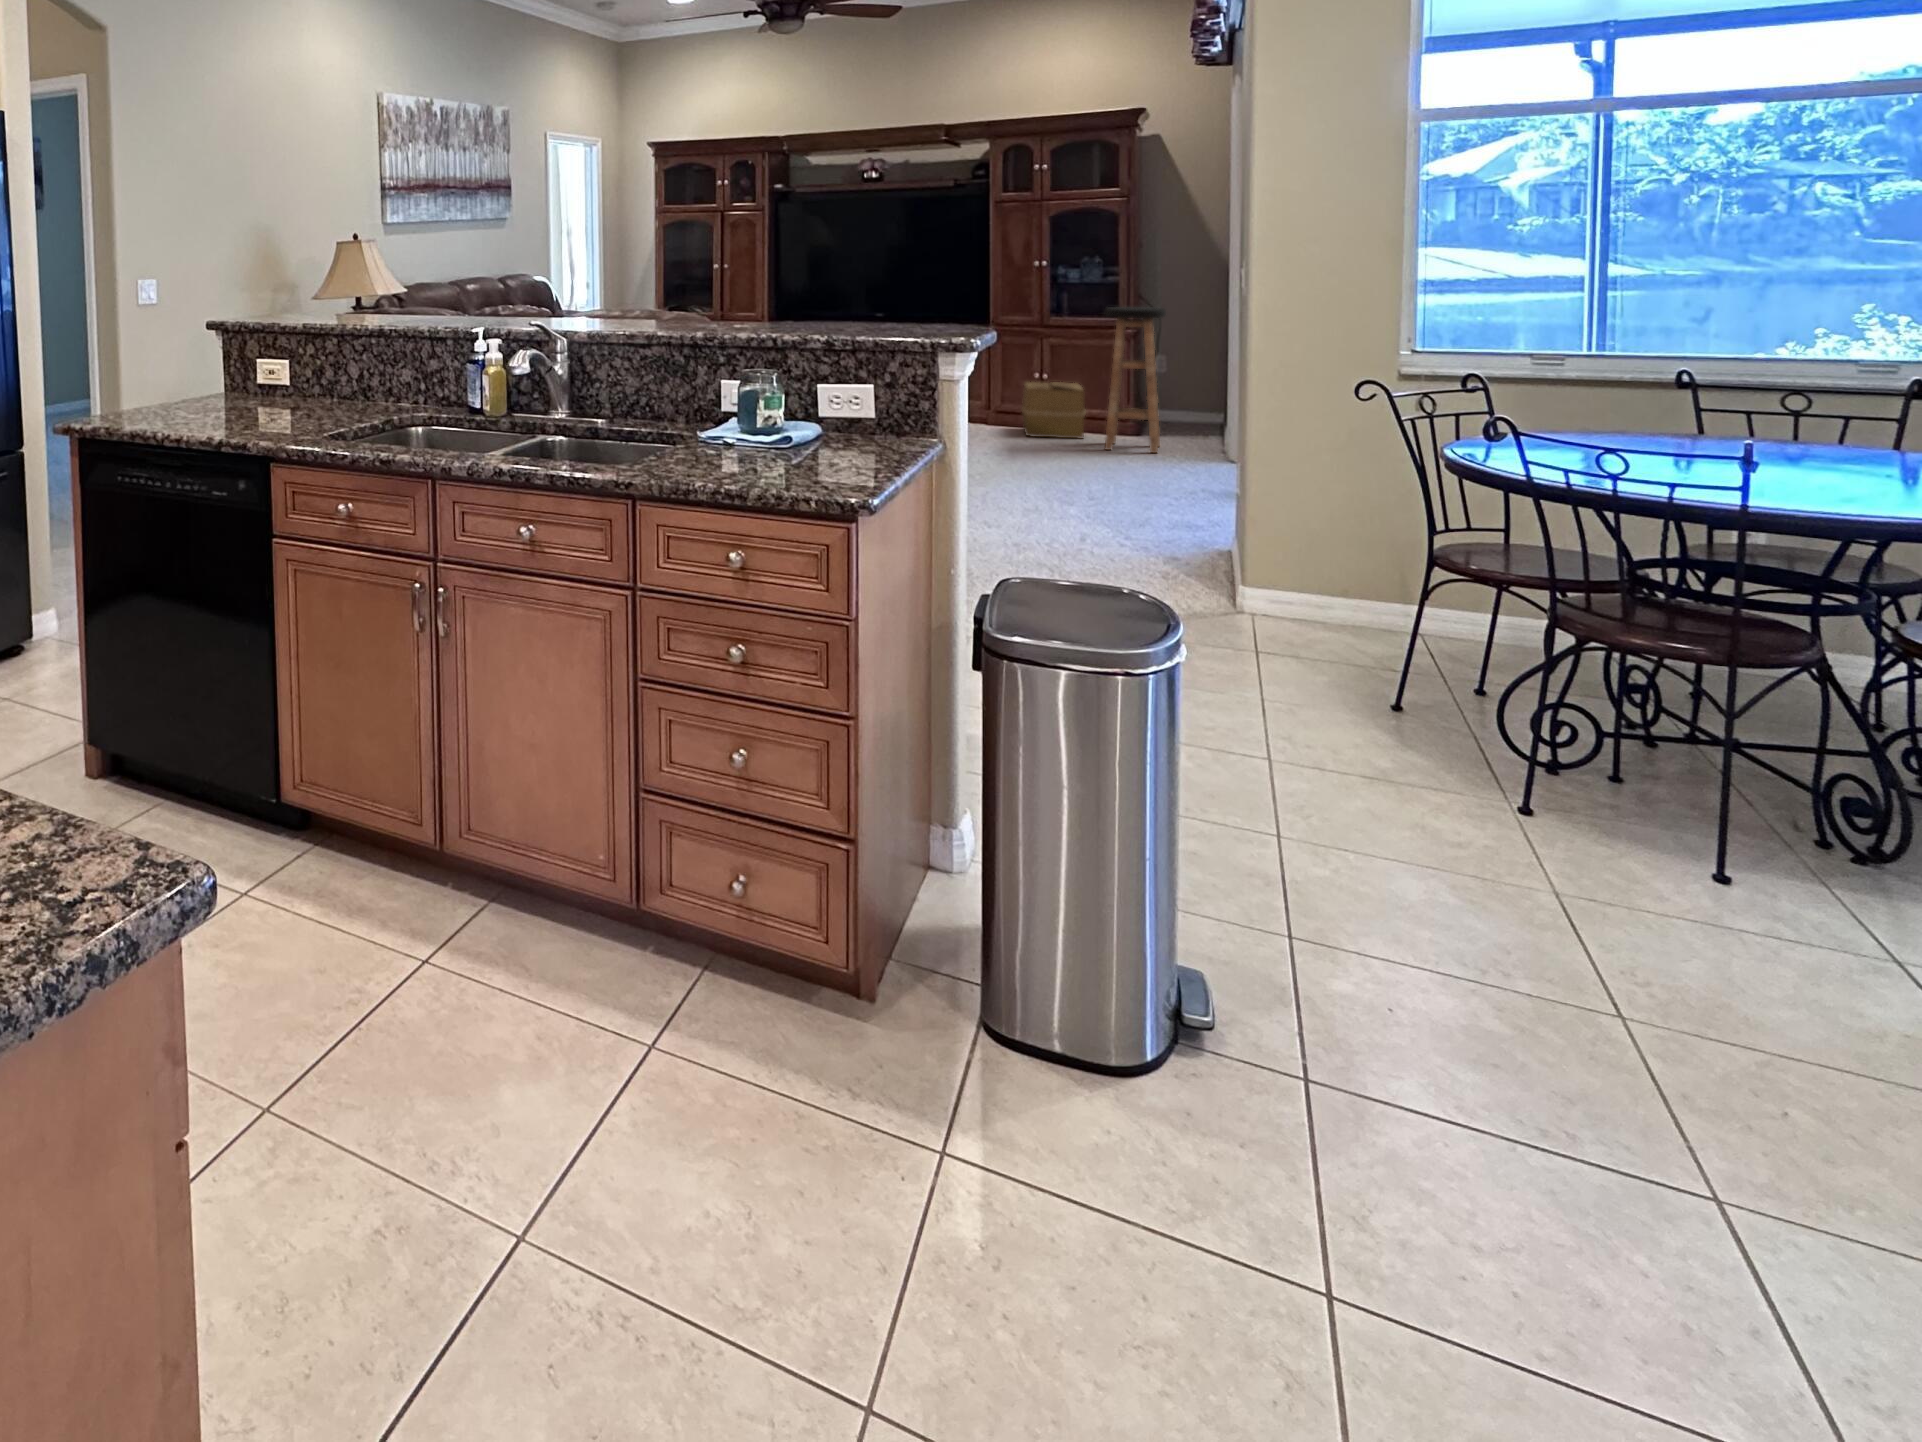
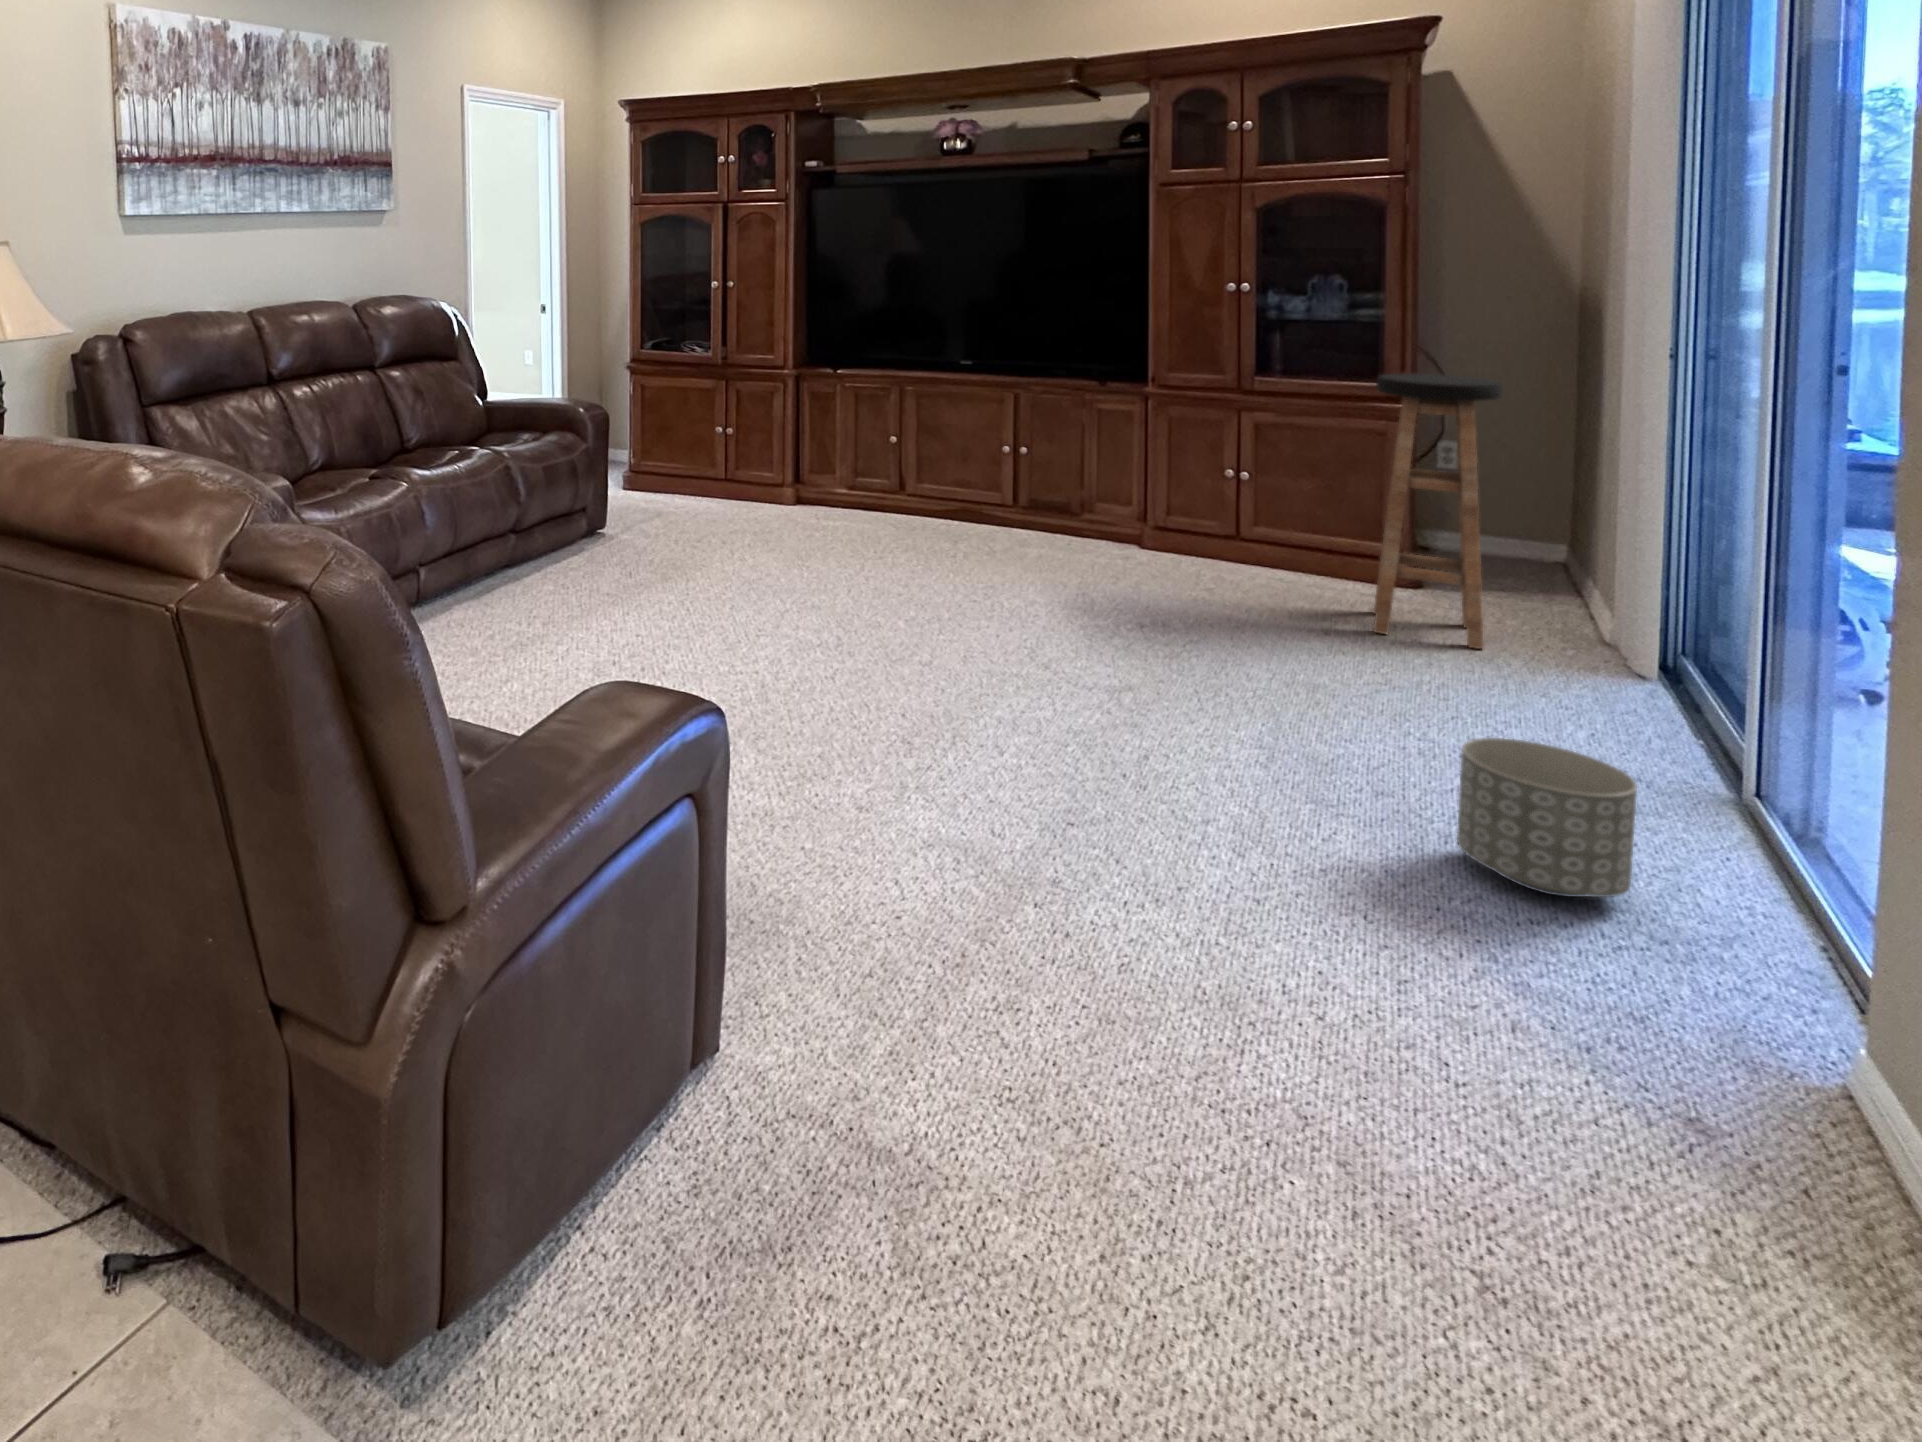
cardboard box: present [1021,382,1086,439] -> none [1205,487,1326,597]
planter: none [1104,454,1169,514] -> present [1457,738,1637,897]

